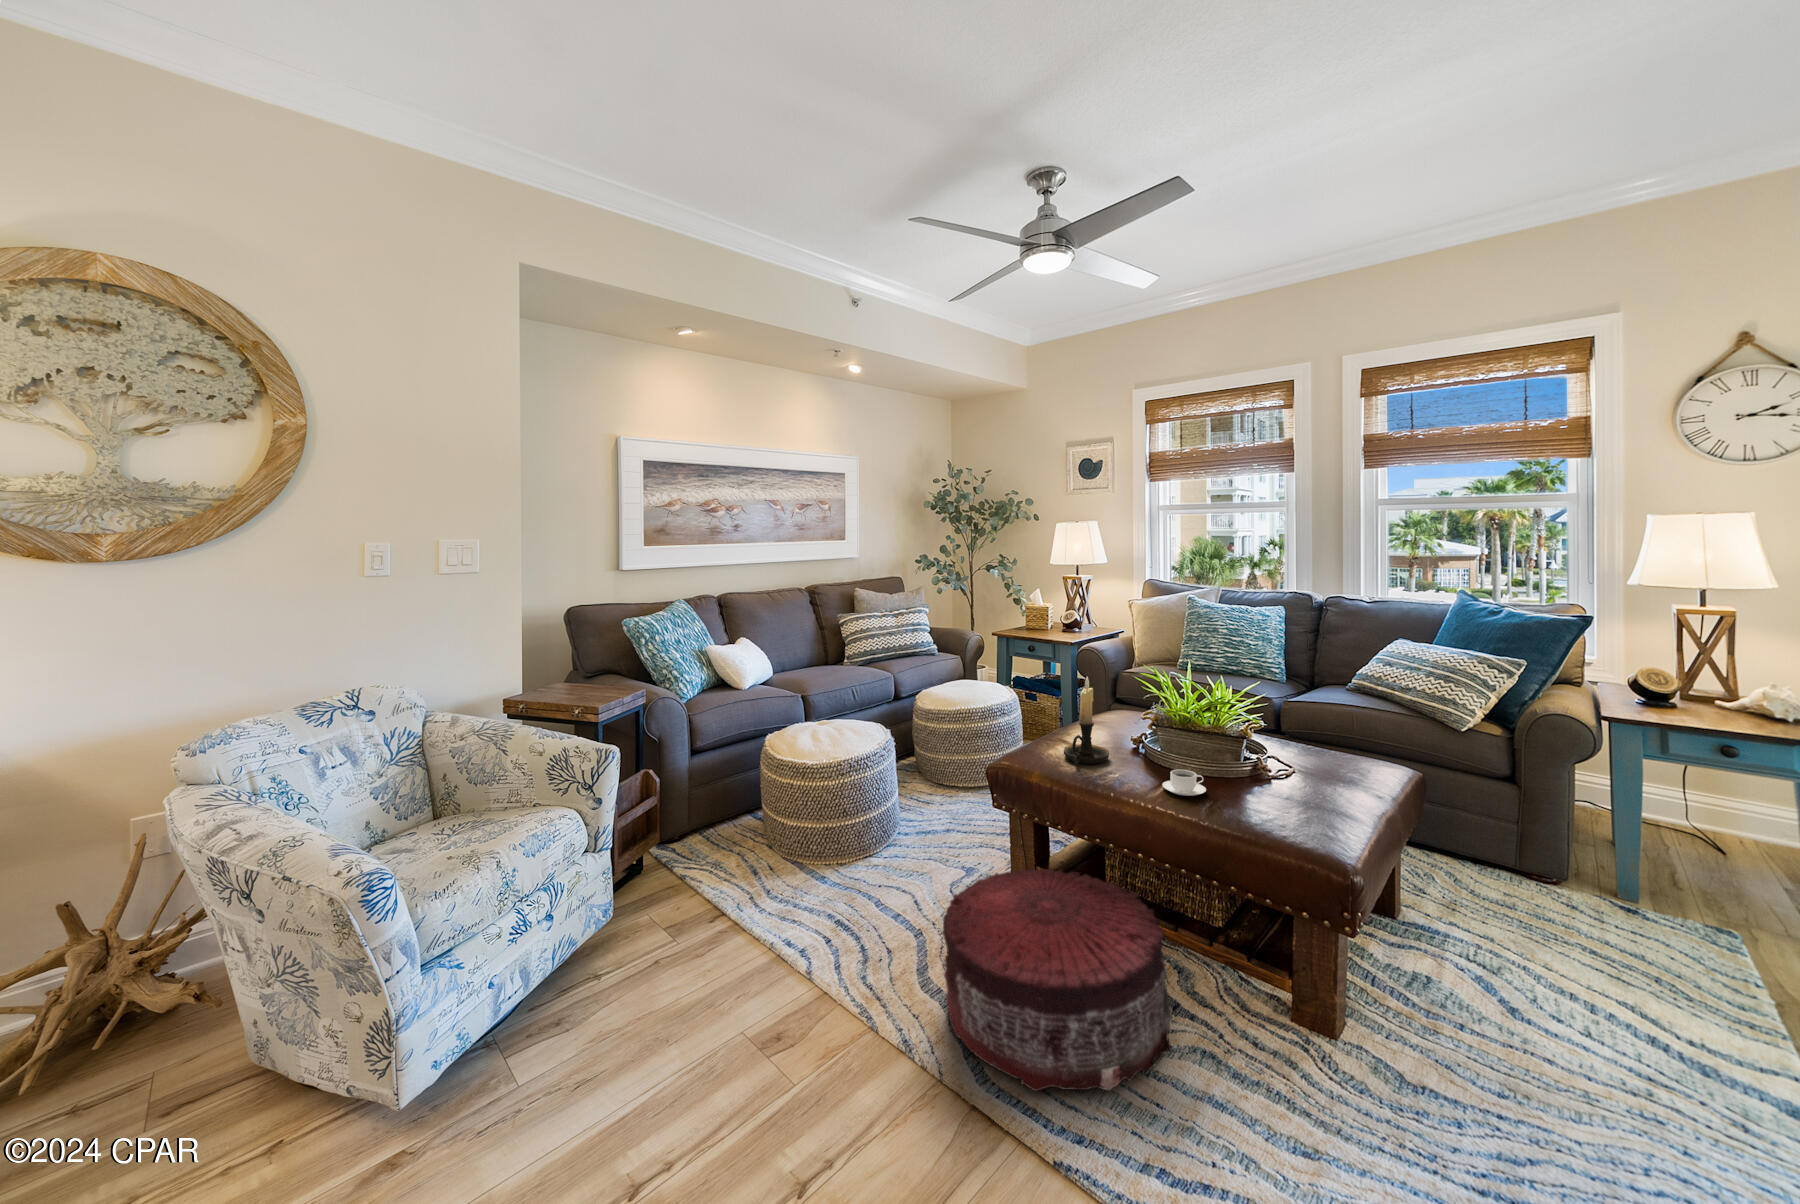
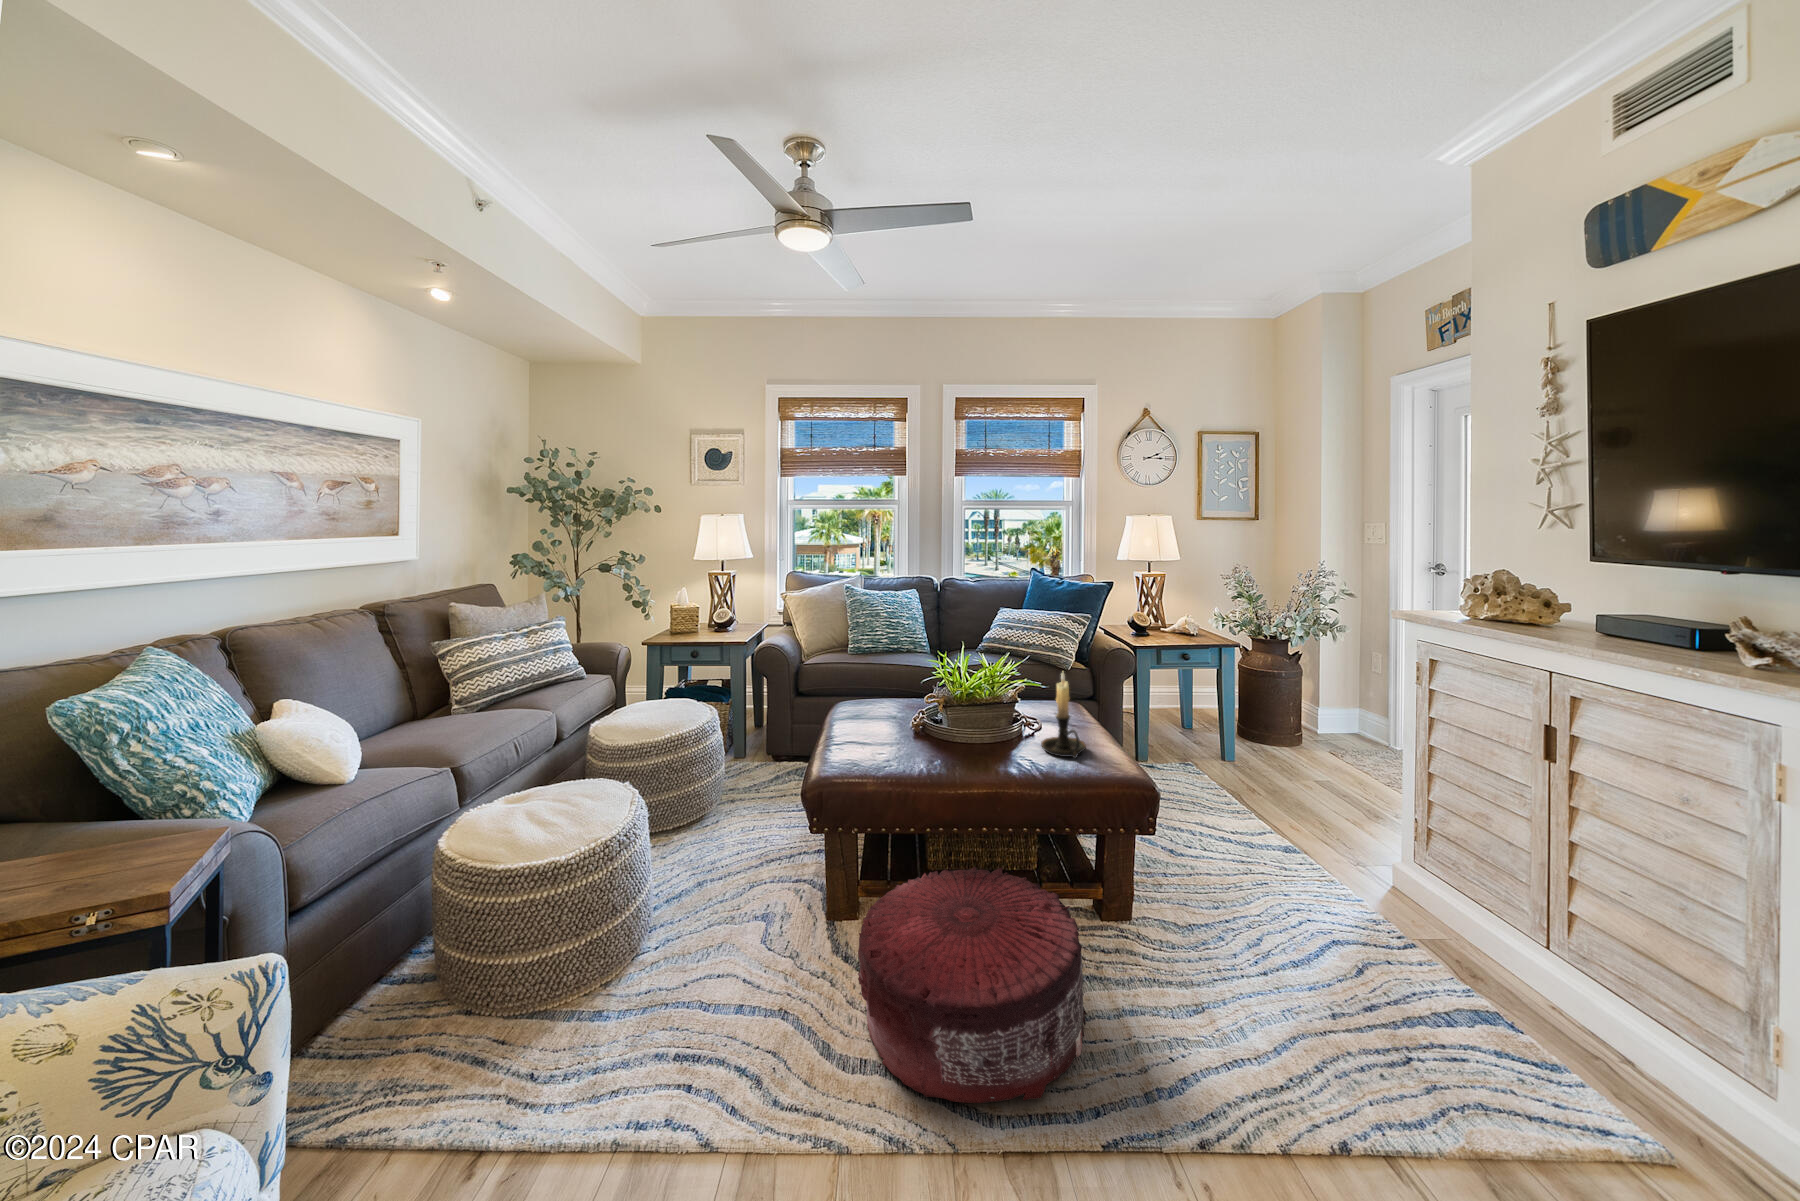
candle holder: present [1064,677,1109,765] -> present [1041,673,1086,759]
coffee cup: present [1162,769,1206,796] -> none [978,744,1016,768]

